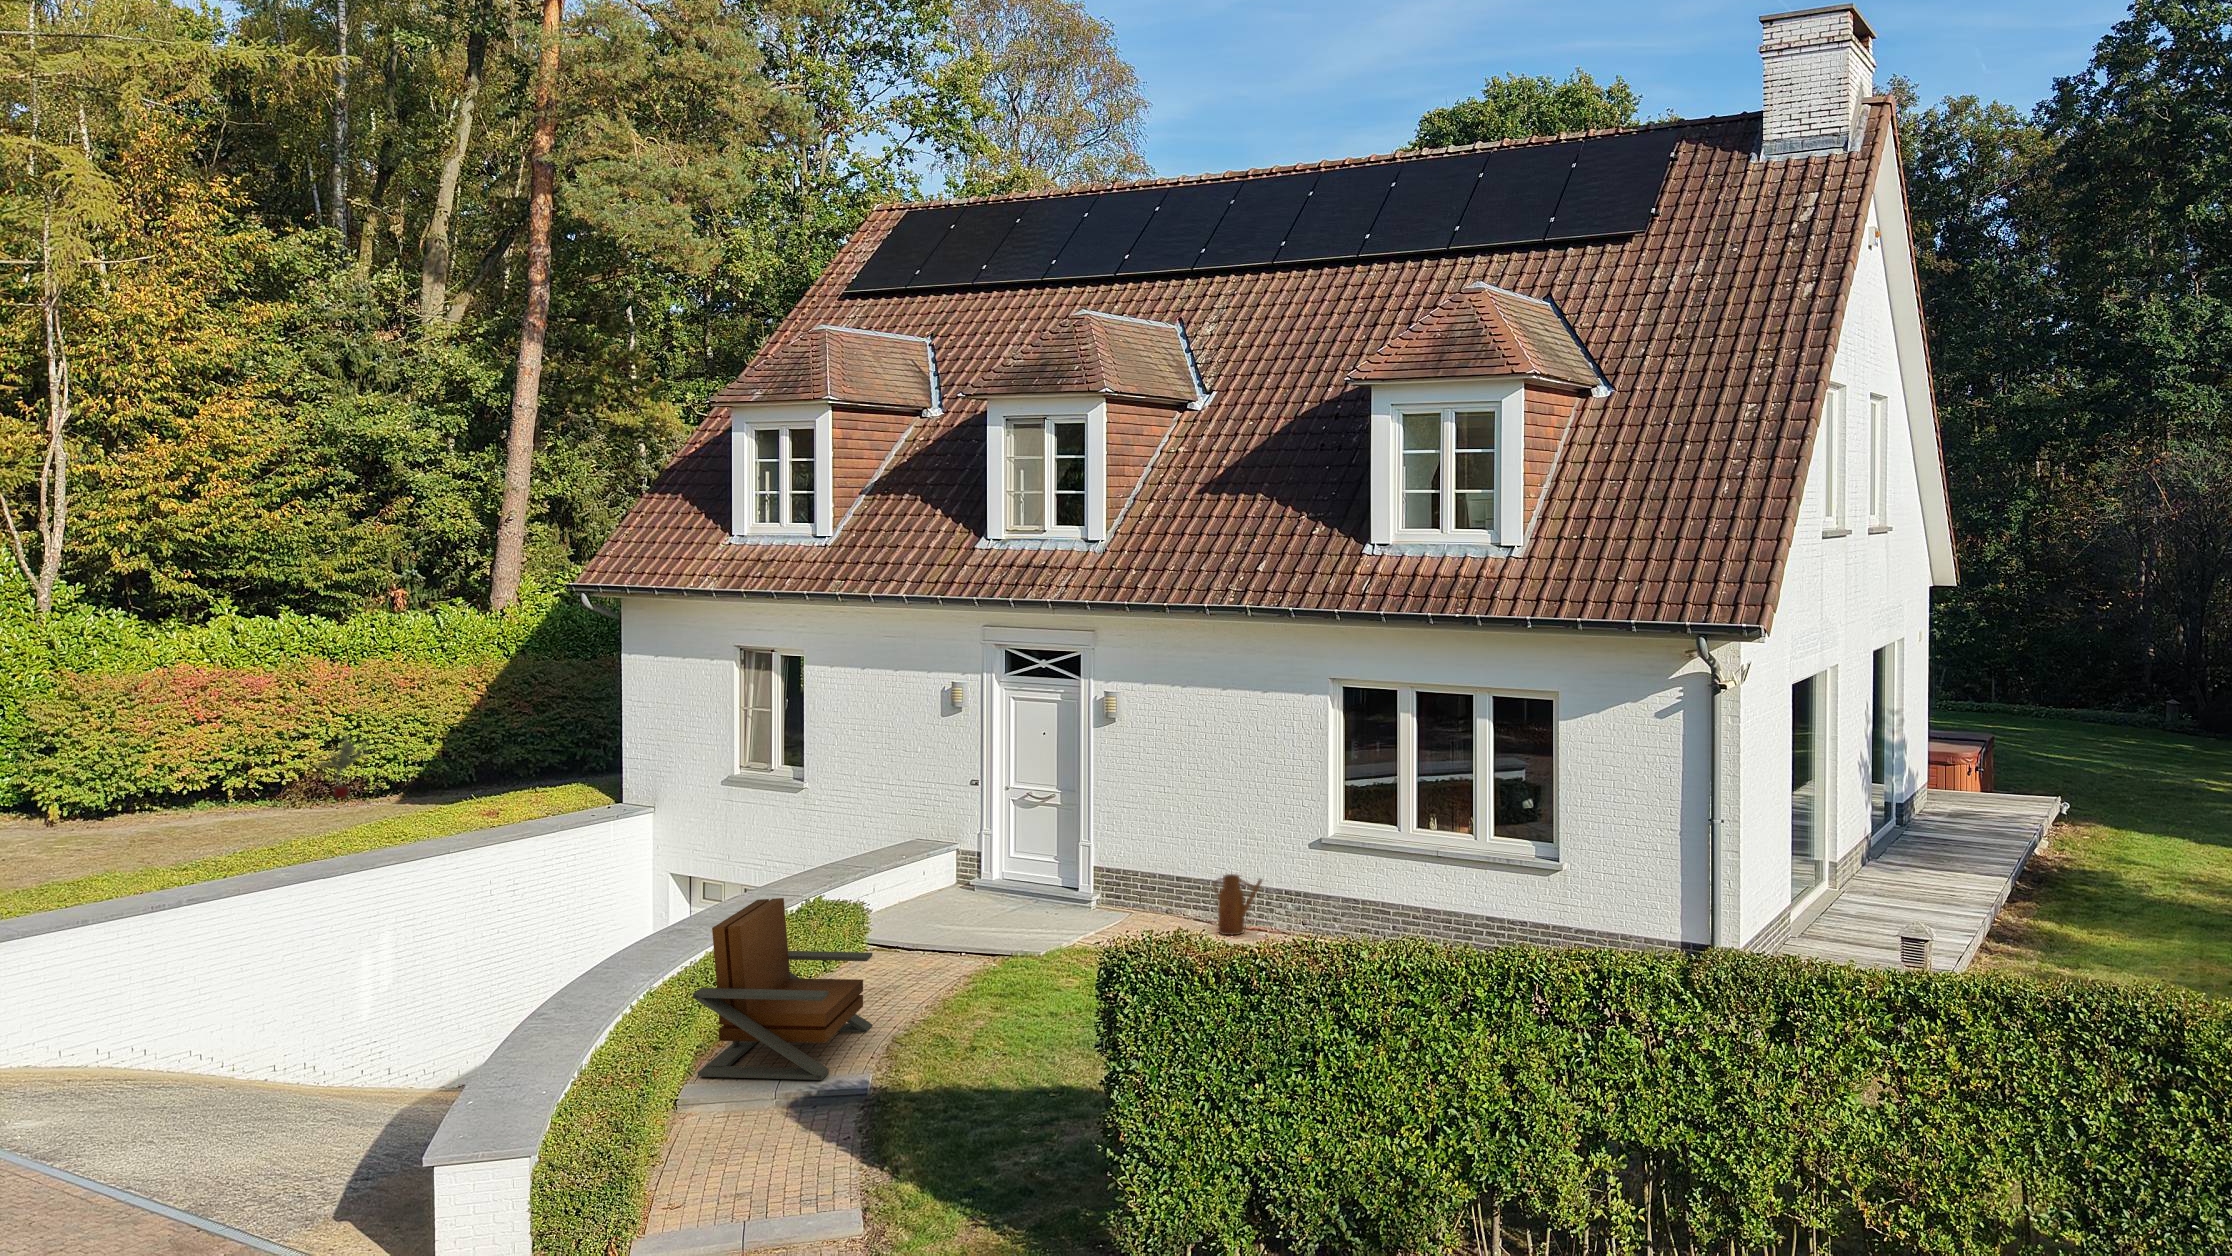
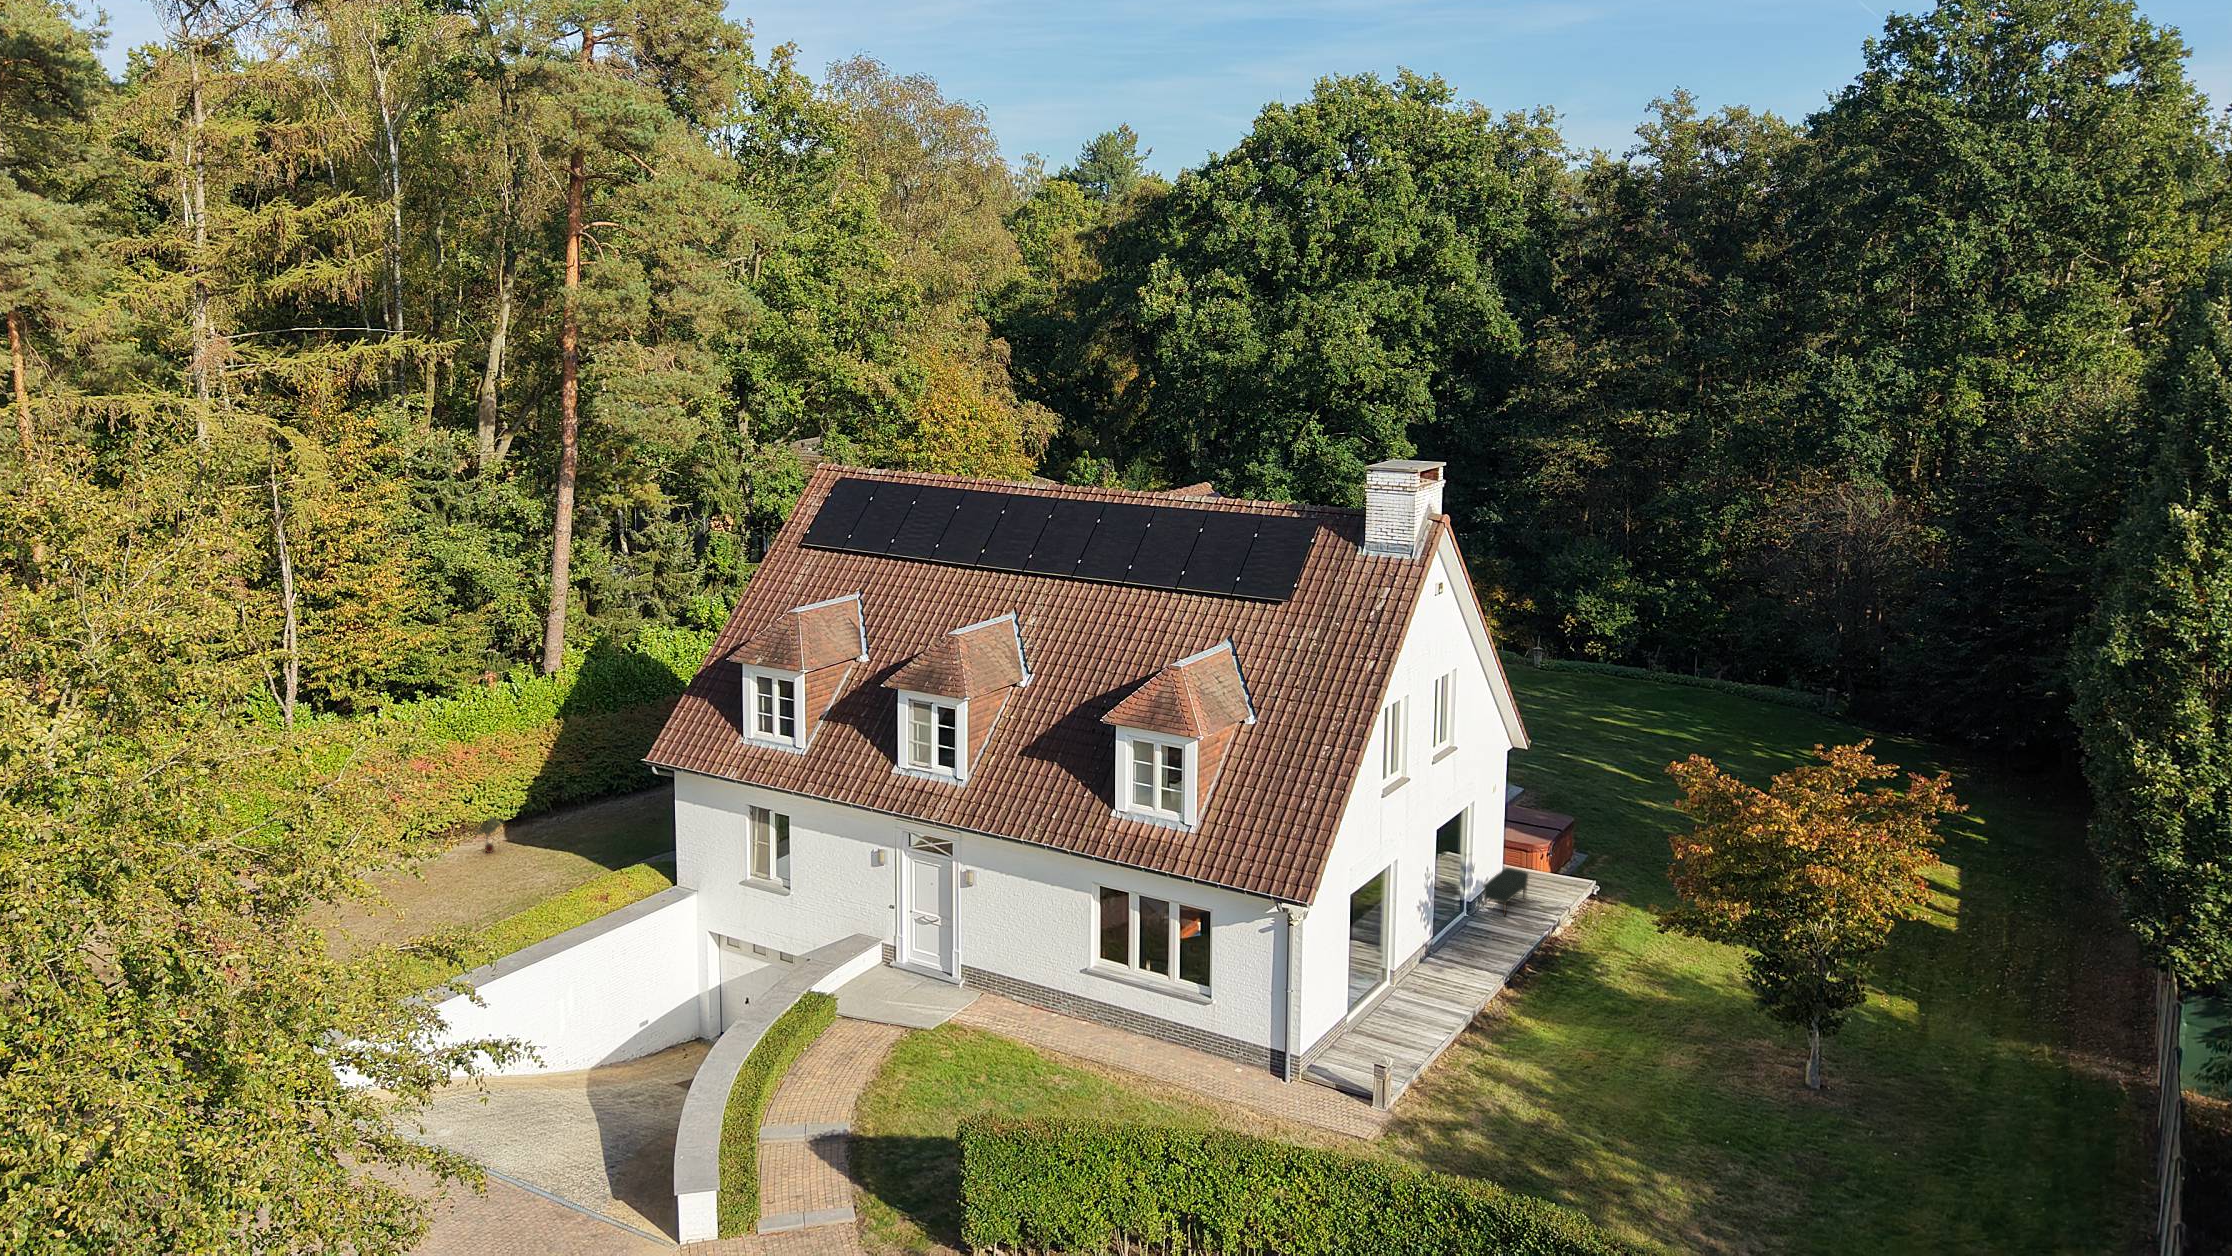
bench: none [1922,761,1981,822] -> present [1483,868,1528,915]
watering can: present [1214,874,1262,935] -> none [1027,984,1054,1019]
lounge chair: present [693,898,872,1080] -> none [764,1026,847,1127]

